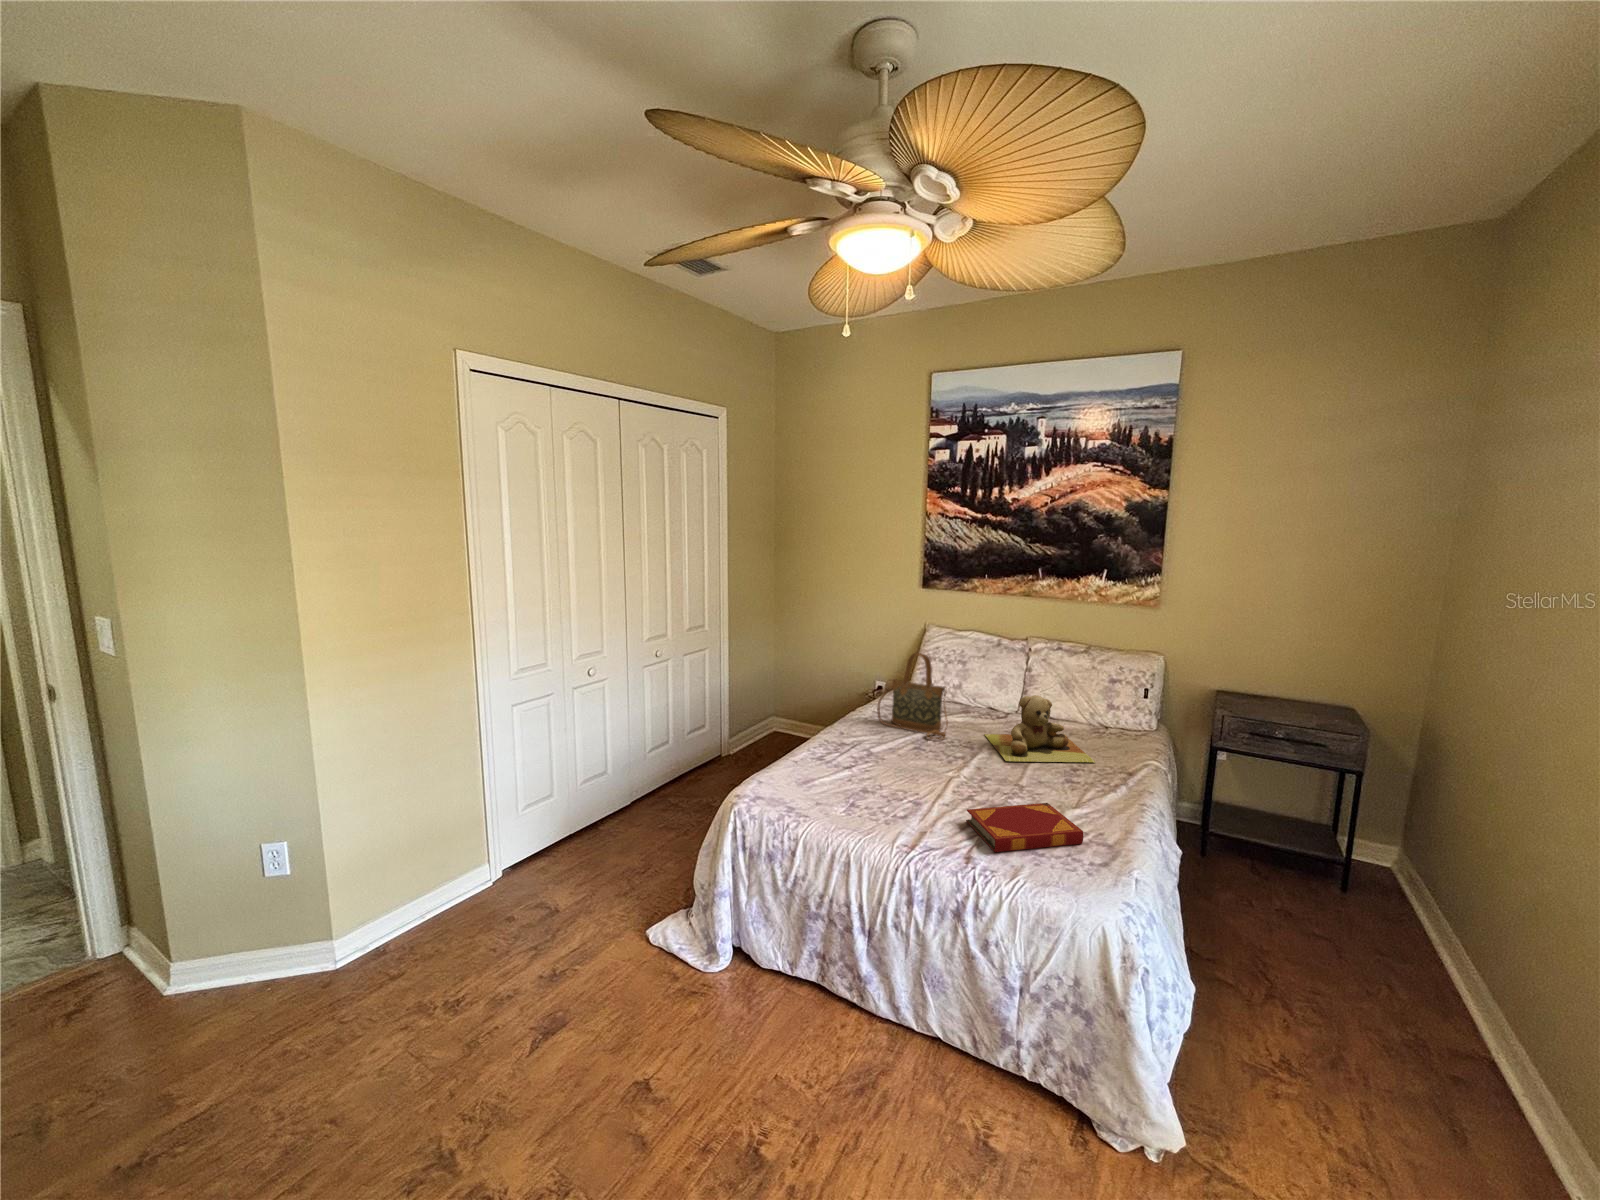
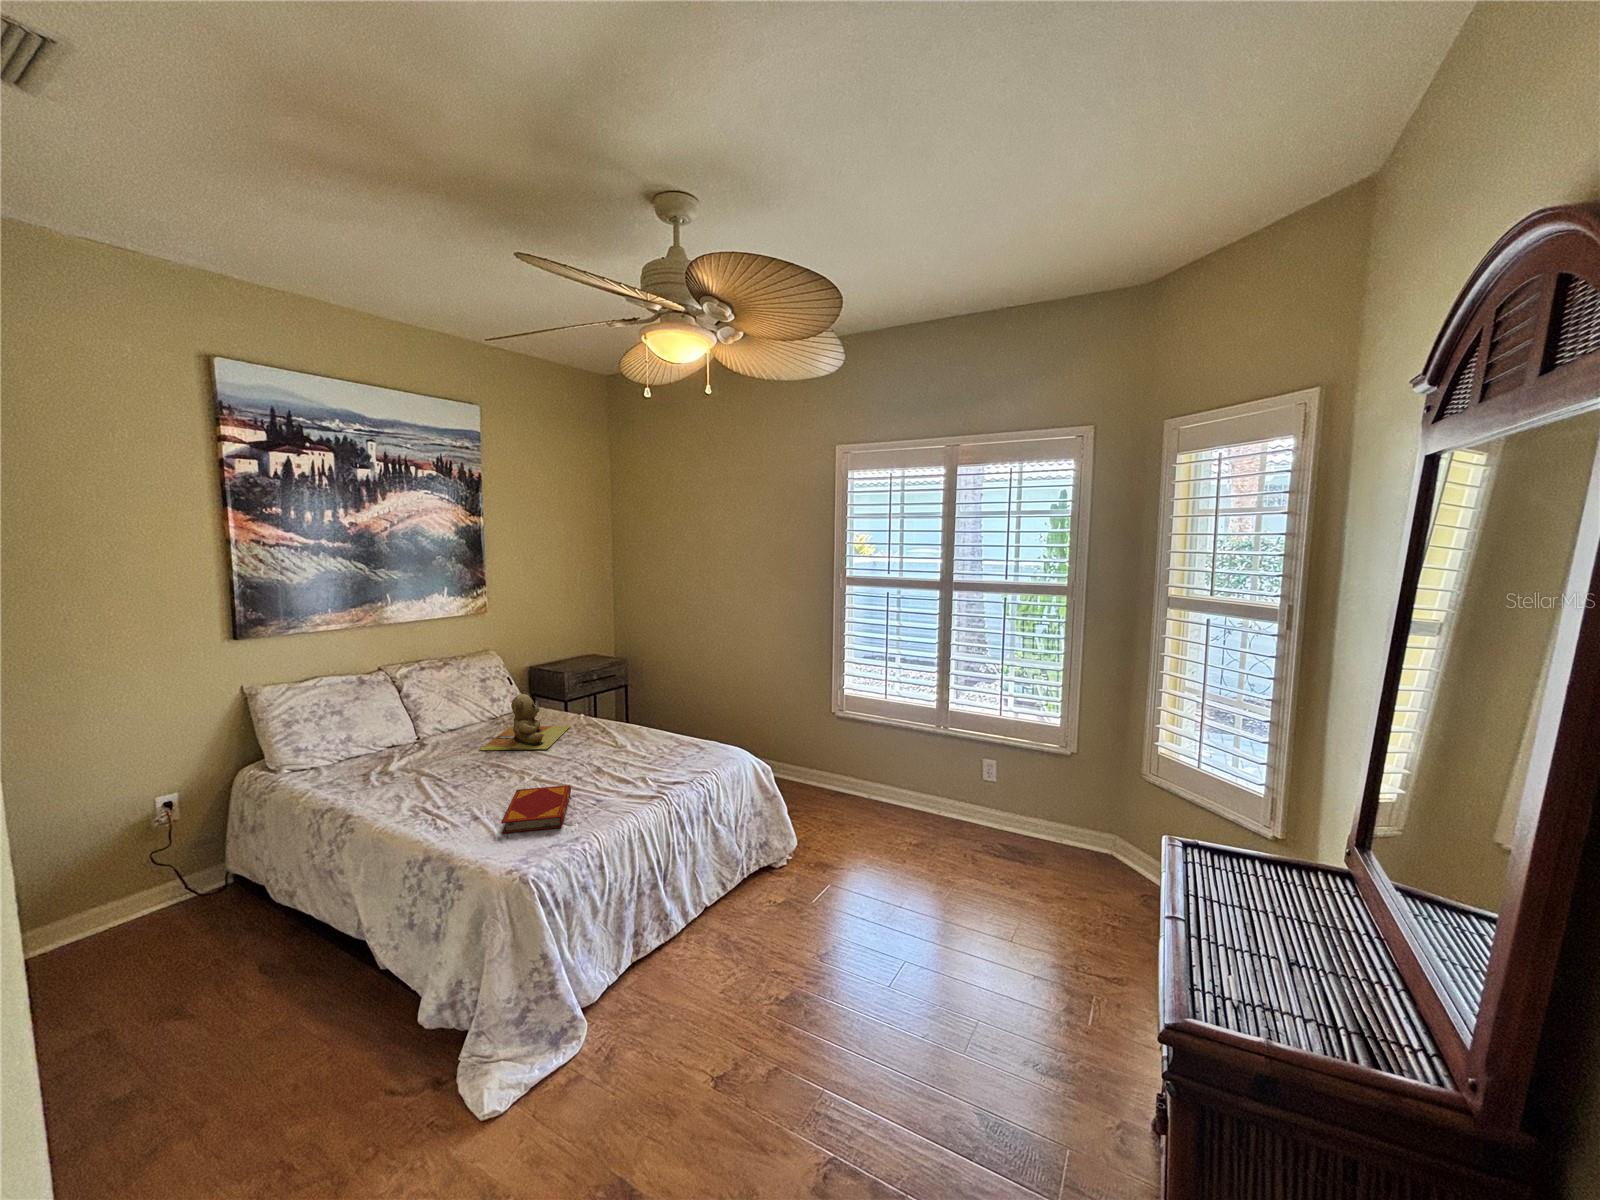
handbag: present [878,653,948,740] -> none [378,694,477,788]
hardback book: present [966,803,1084,852] -> present [501,785,571,833]

